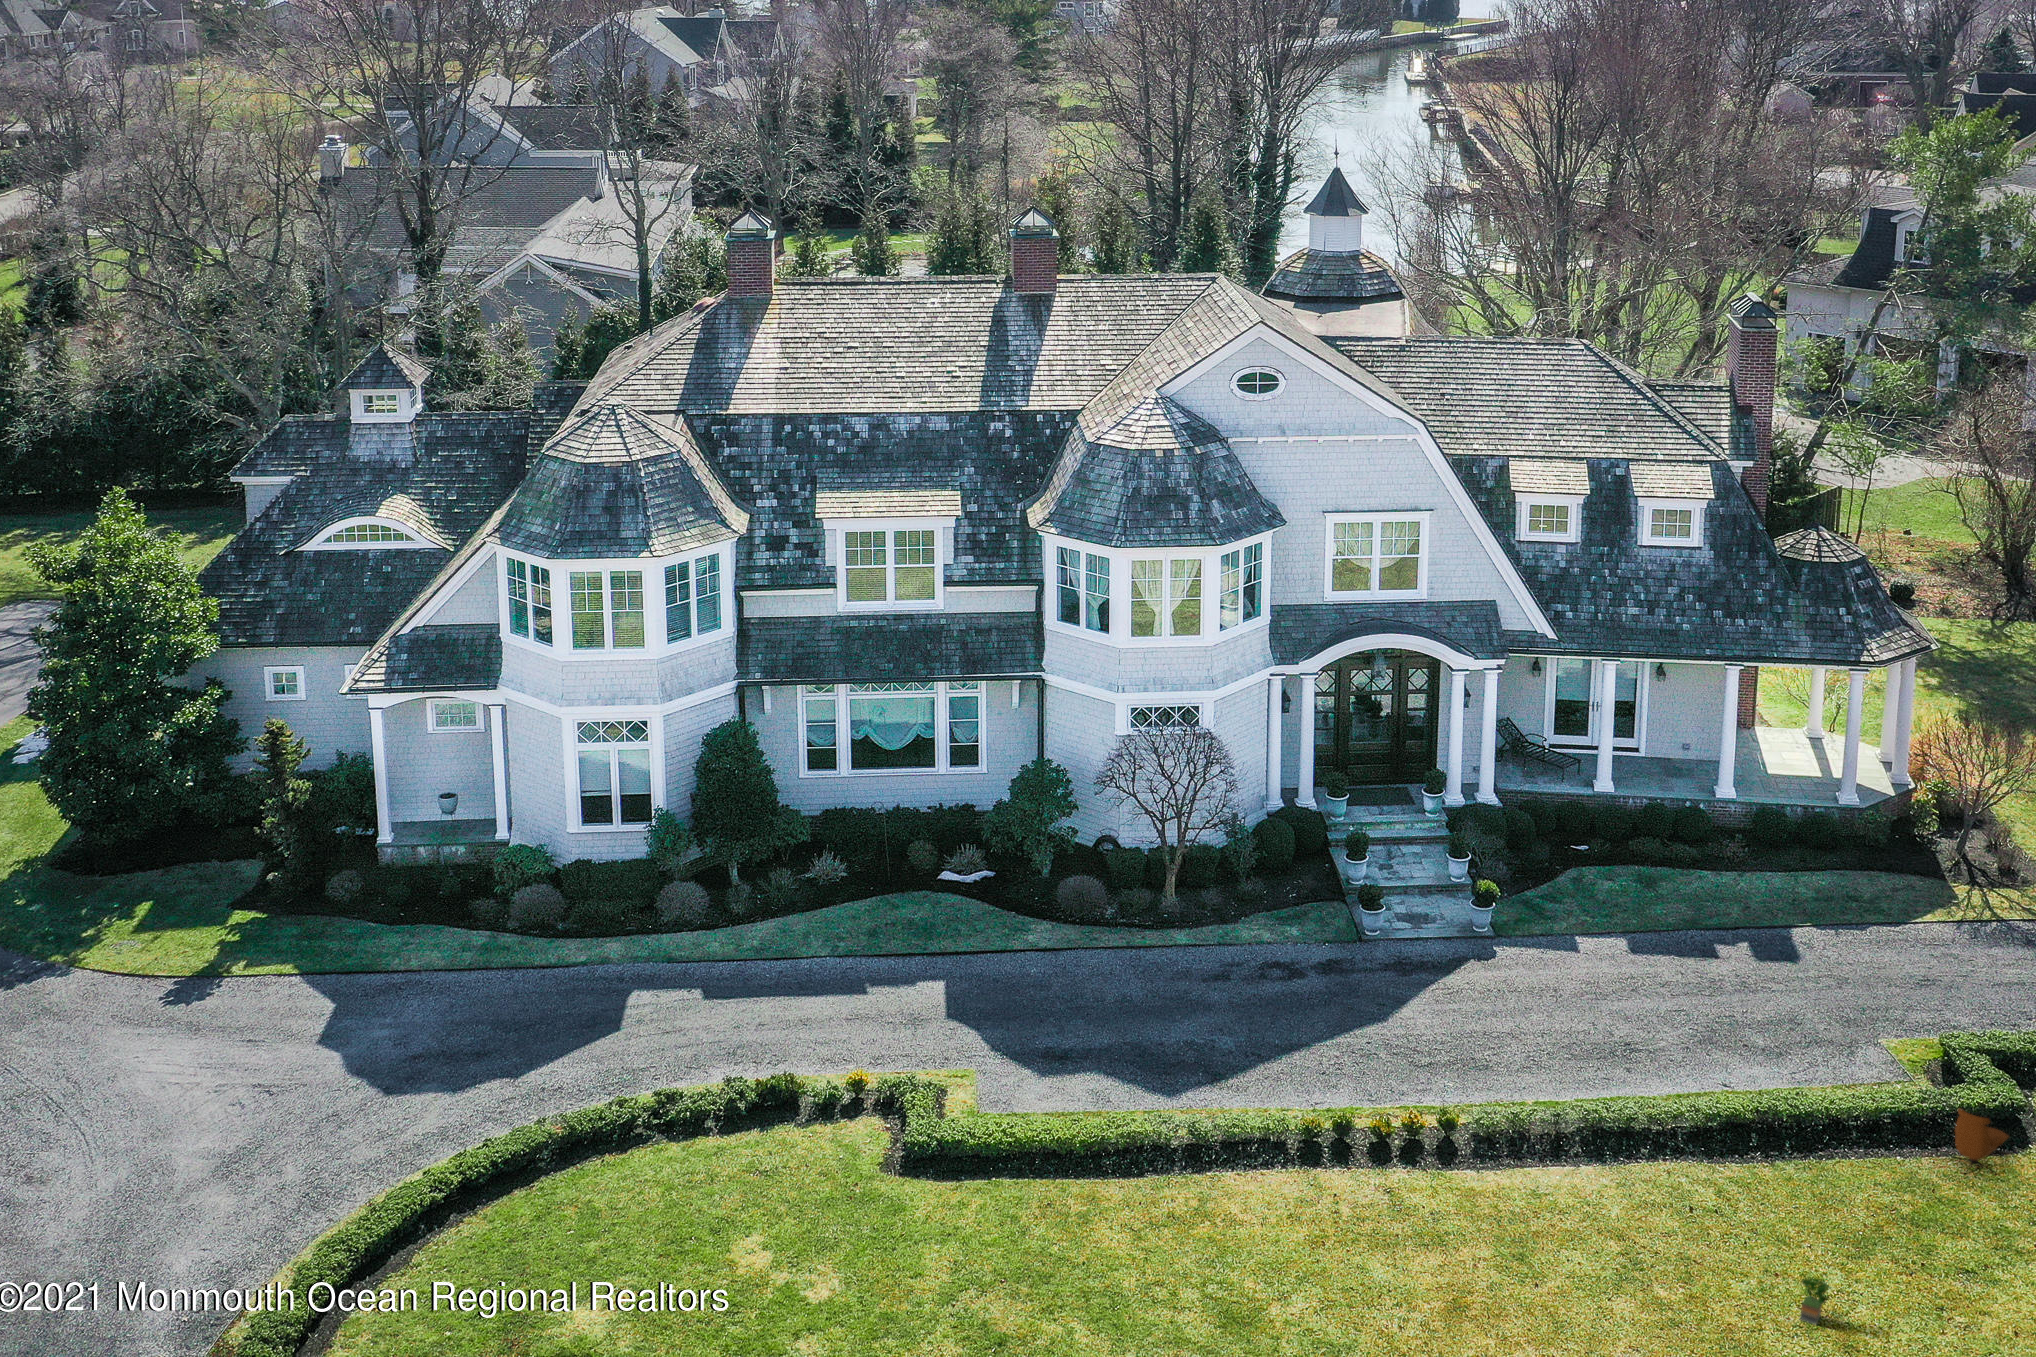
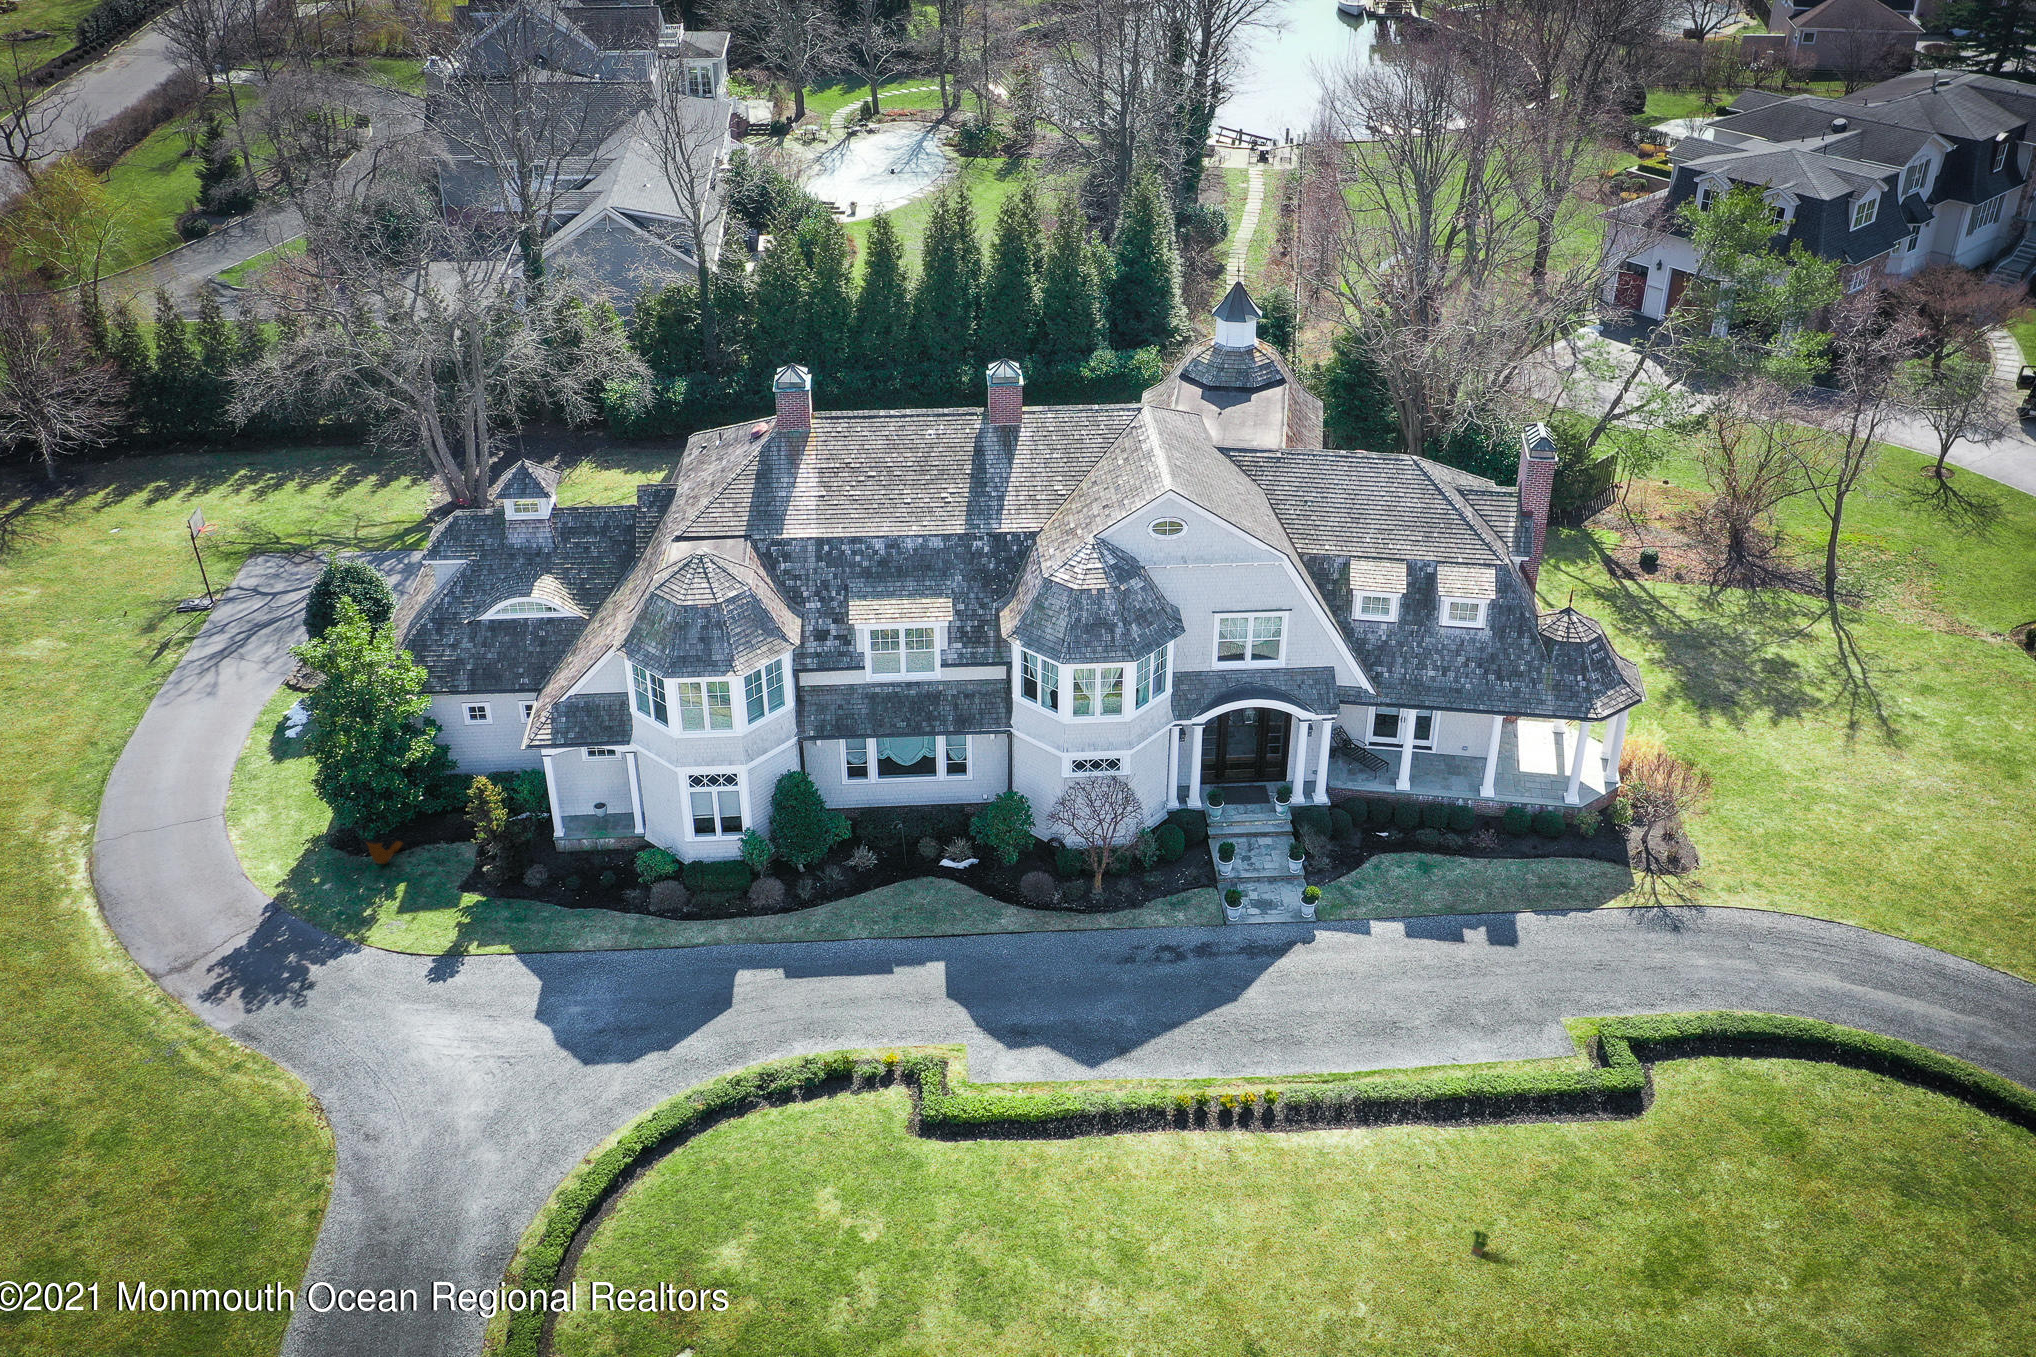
lounge chair: present [1955,1108,2009,1171] -> present [367,841,402,869]

